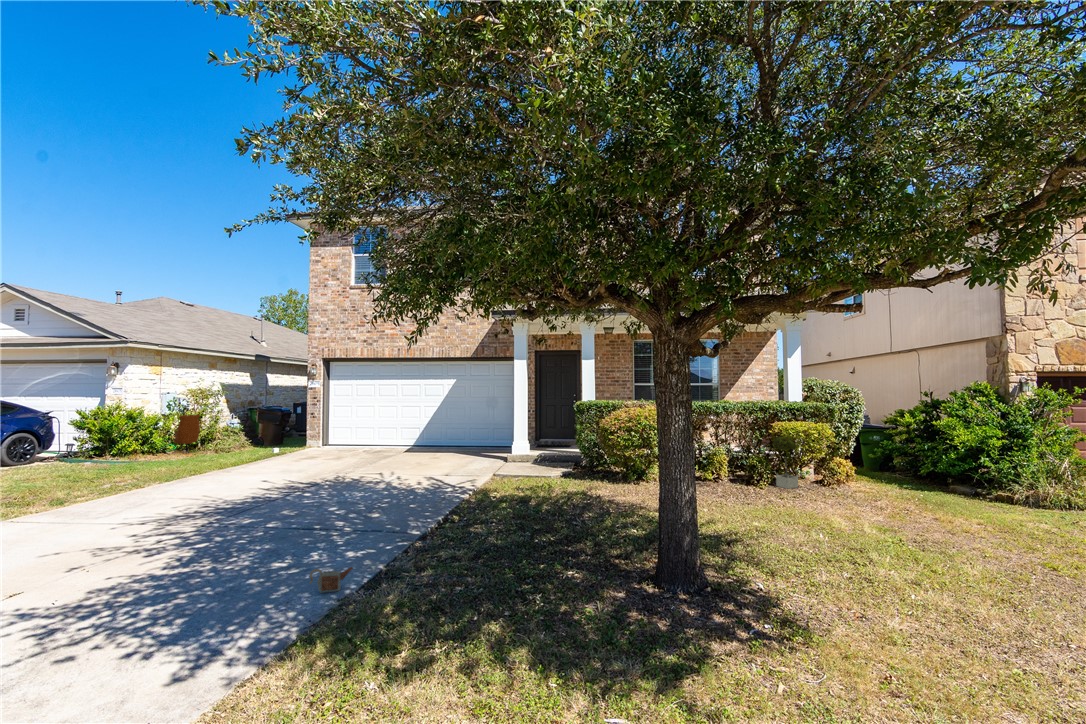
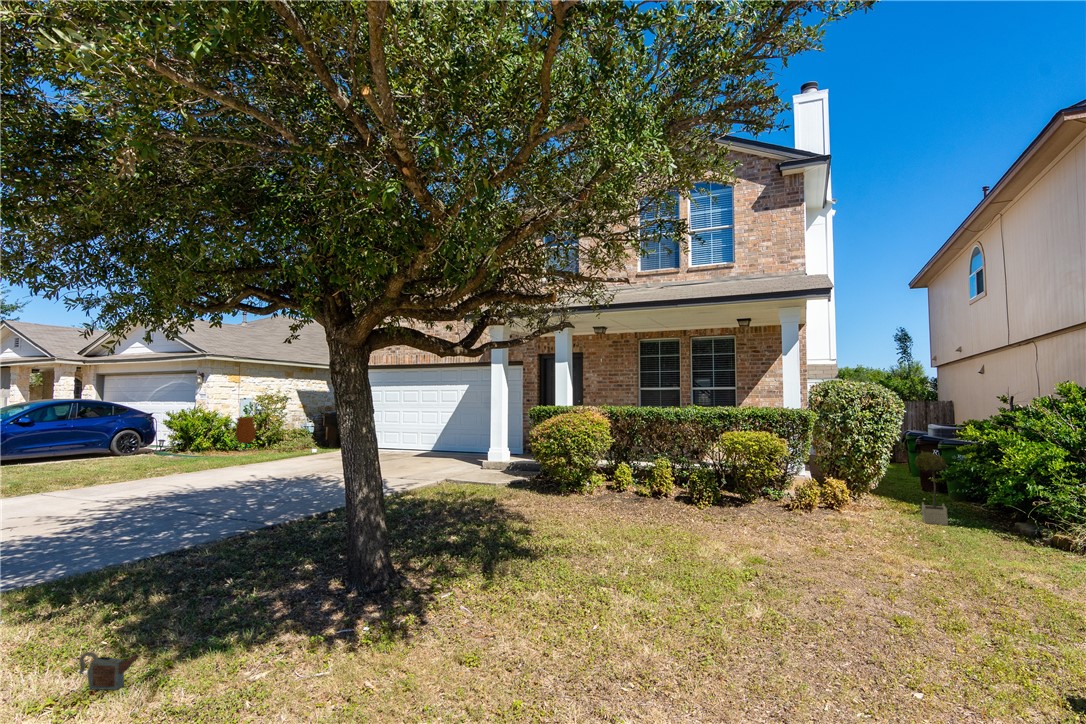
potted tree: present [773,437,798,489] -> present [914,451,949,525]
watering can: present [310,567,353,593] -> present [79,652,139,690]

